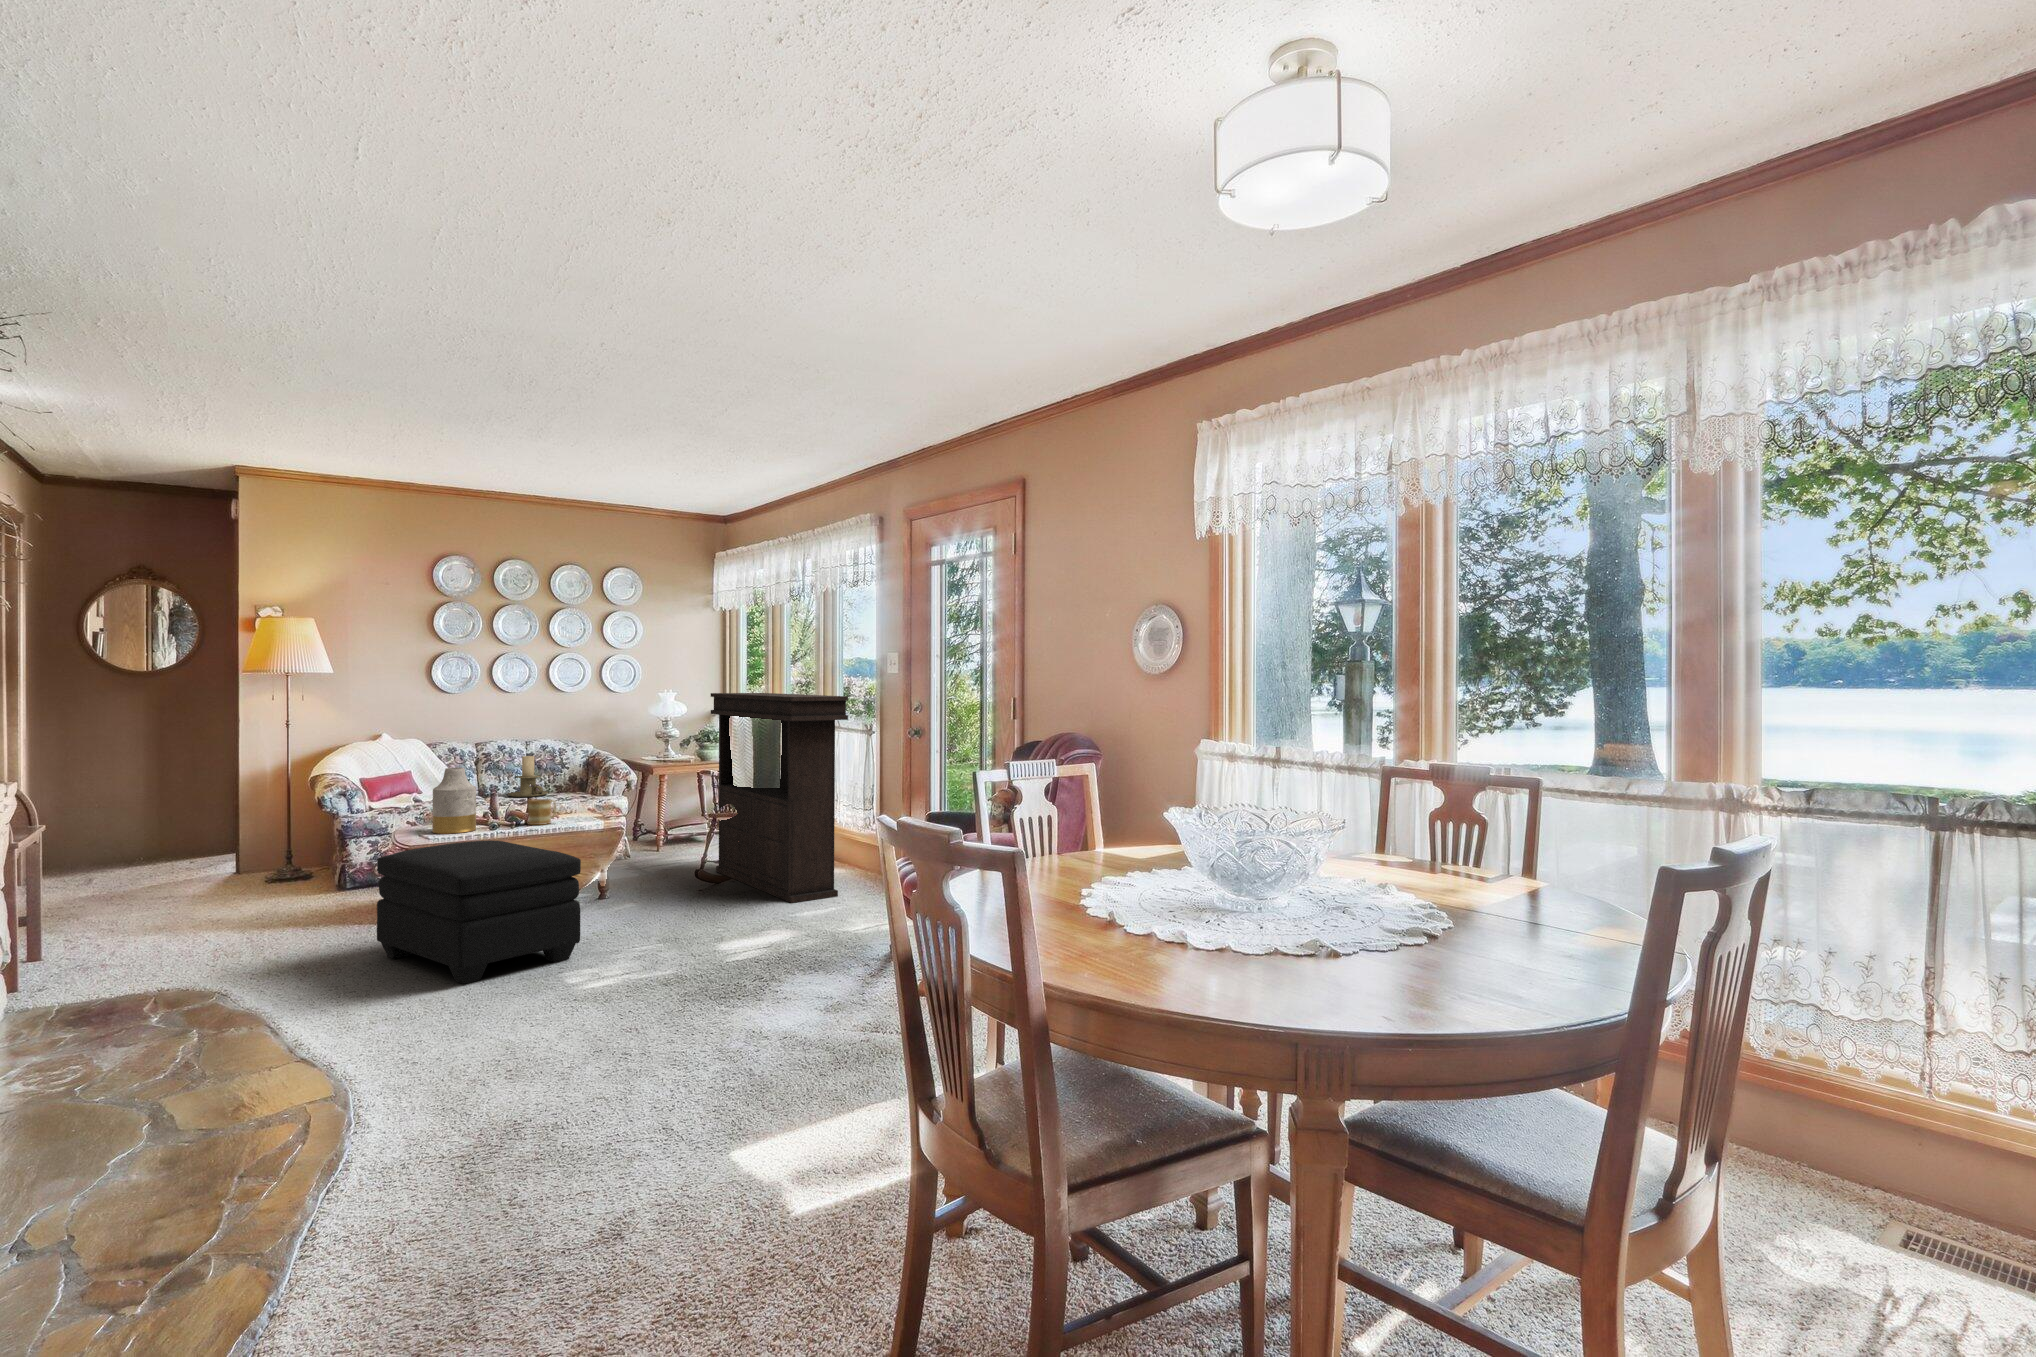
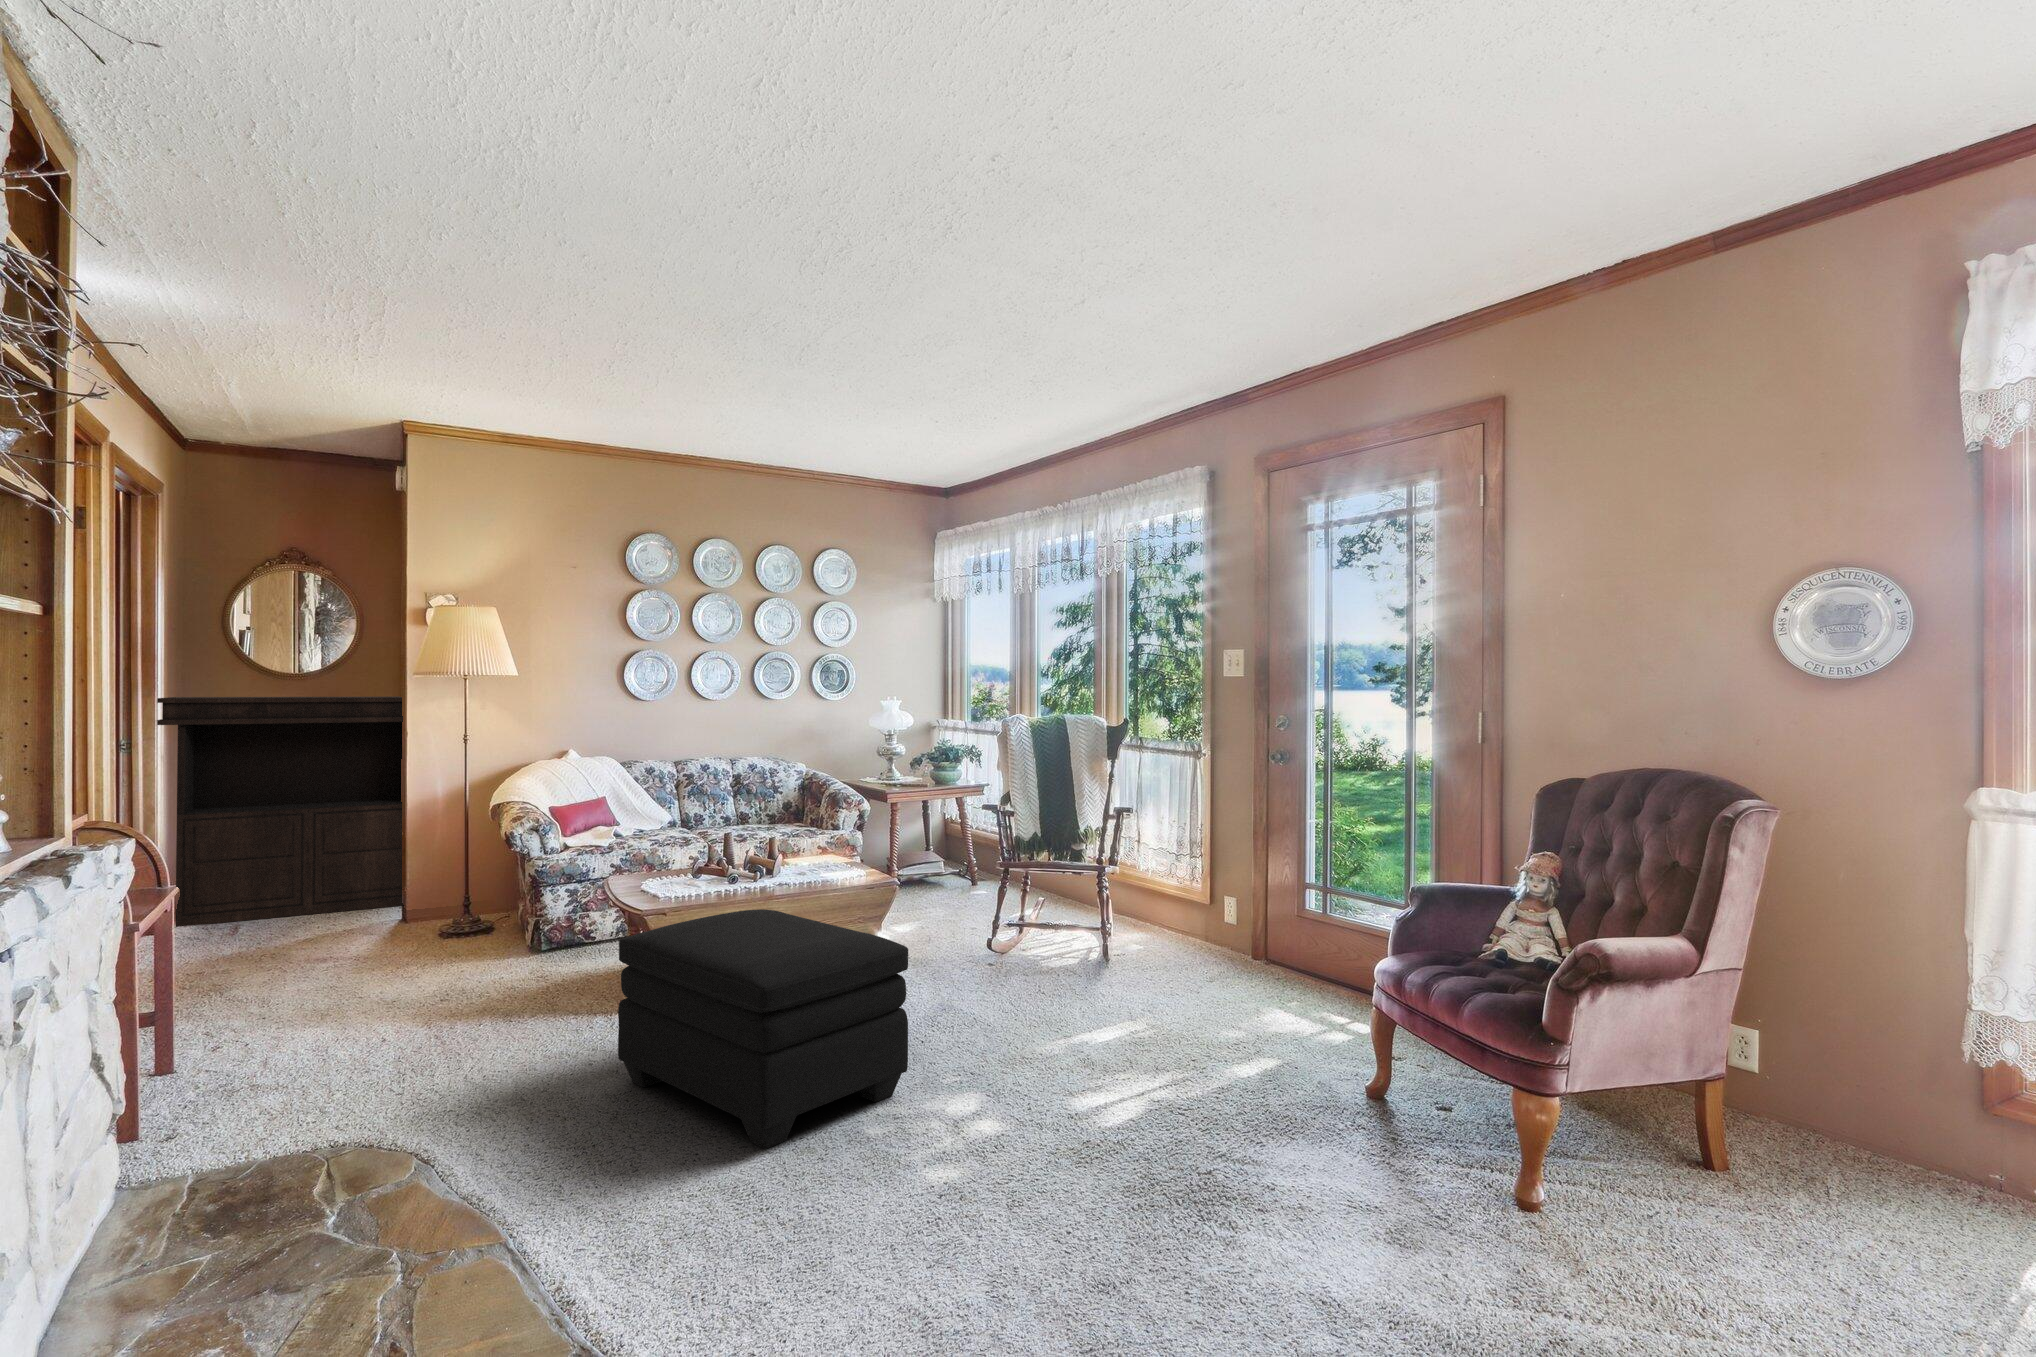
console table: present [711,693,848,903] -> present [157,696,403,927]
candle holder: present [507,756,548,797] -> none [717,778,765,830]
vase: present [432,767,476,834] -> none [664,801,718,892]
mug: present [528,799,556,825] -> none [778,842,811,878]

